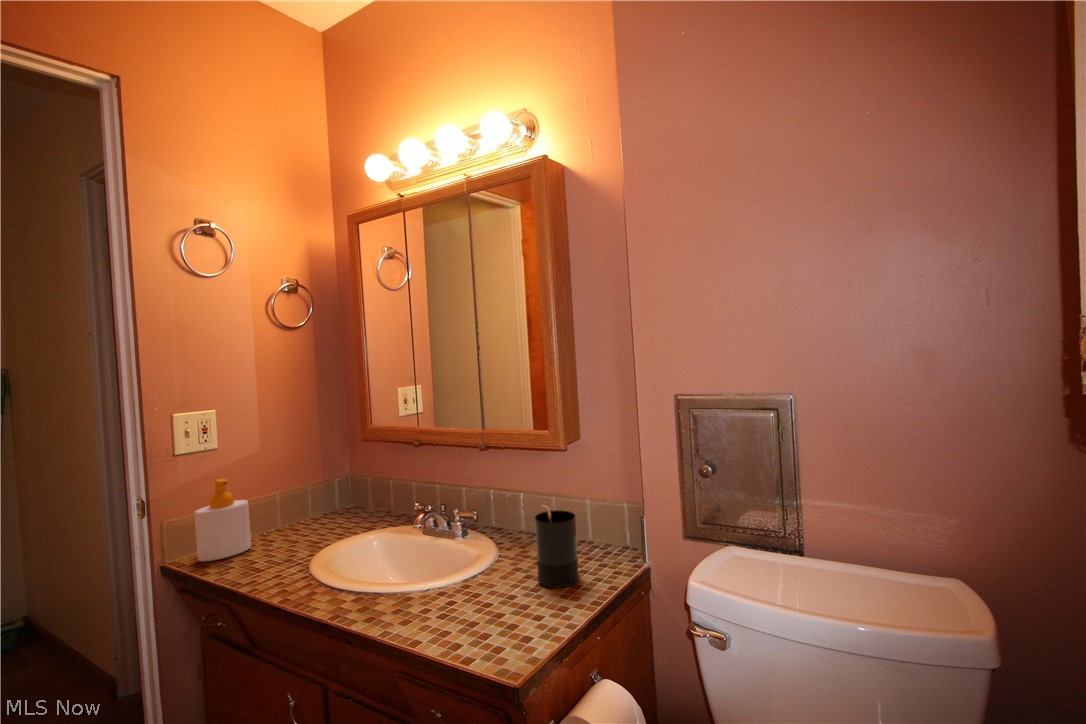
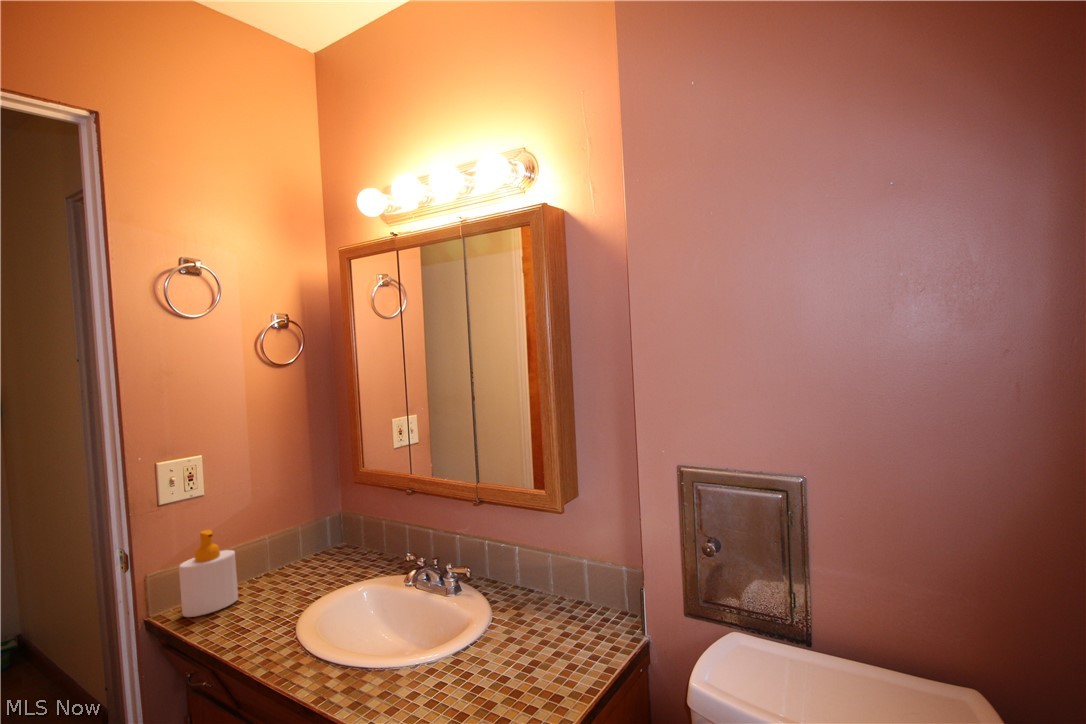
candle: present [535,505,579,587] -> none [529,575,574,667]

